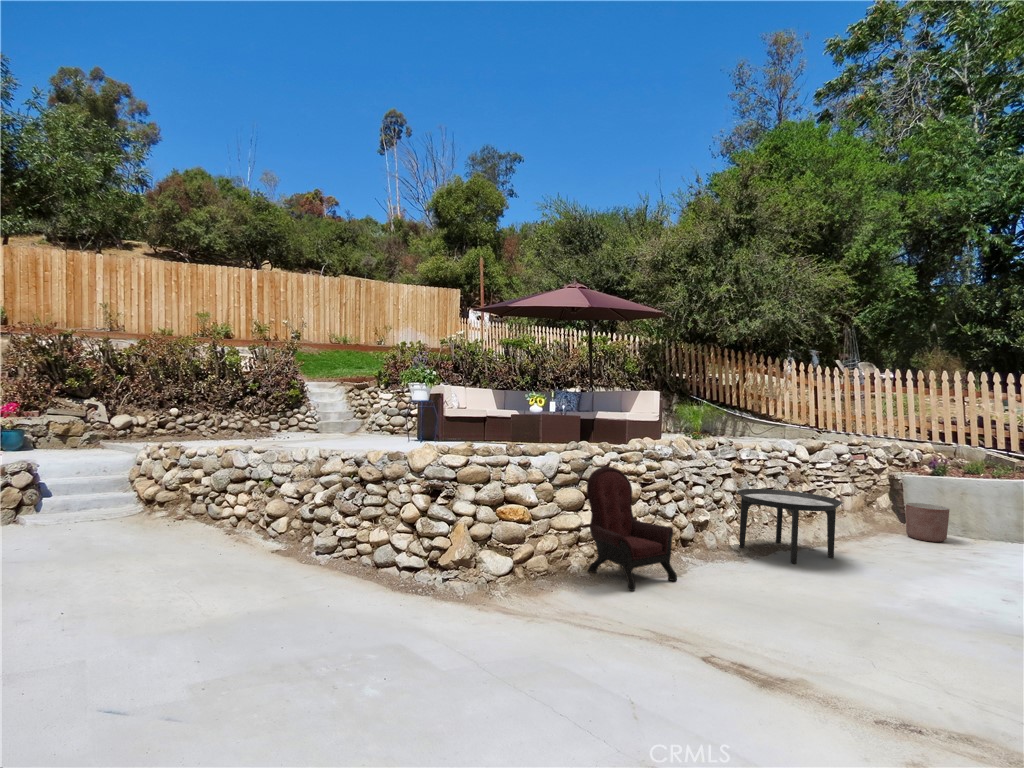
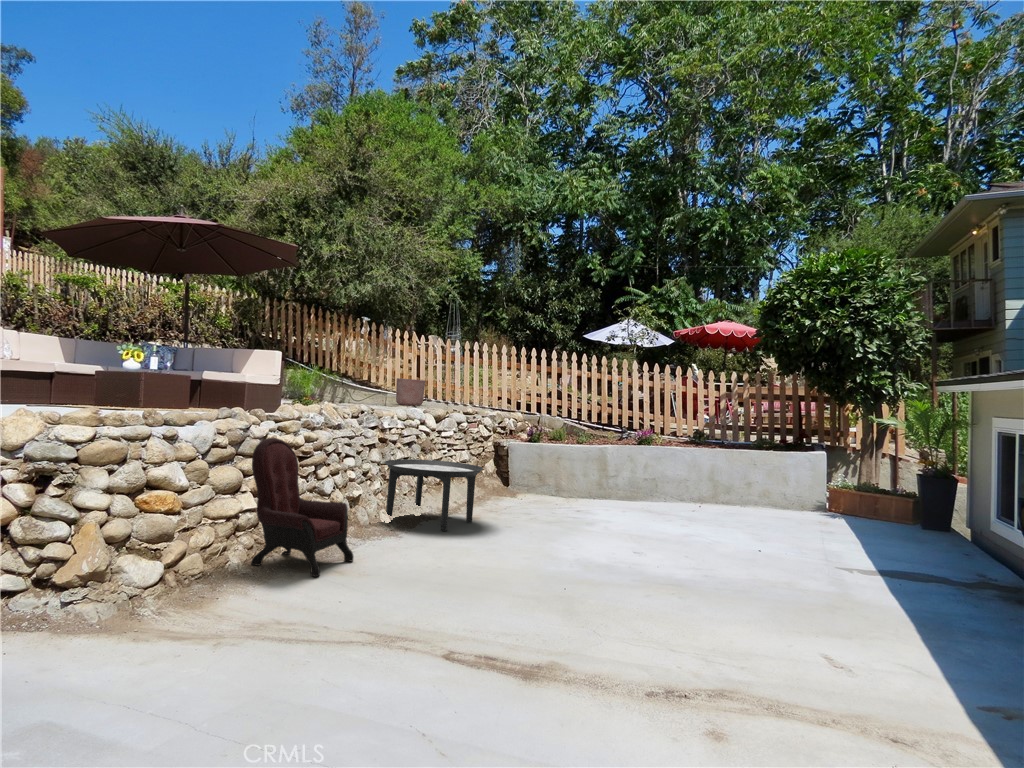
planter: present [906,503,950,542] -> present [396,378,425,406]

